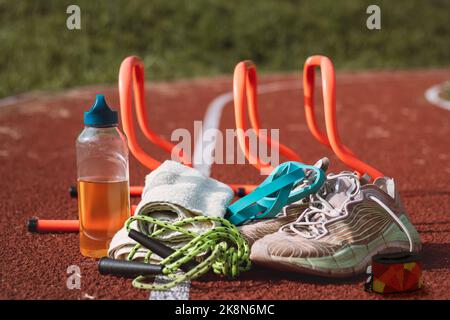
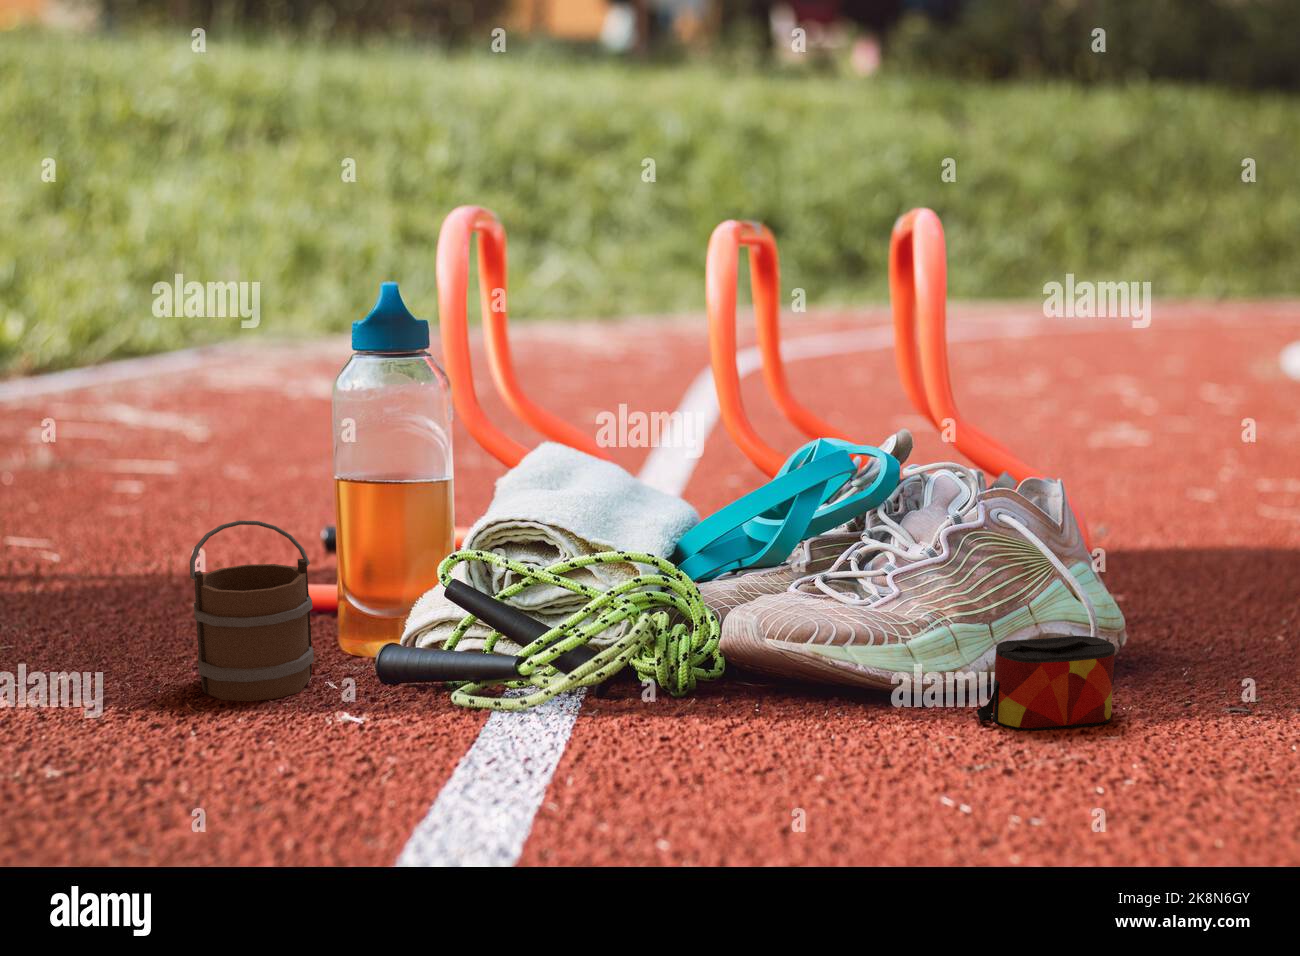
bucket: none [14,205,70,287] -> present [190,521,314,701]

